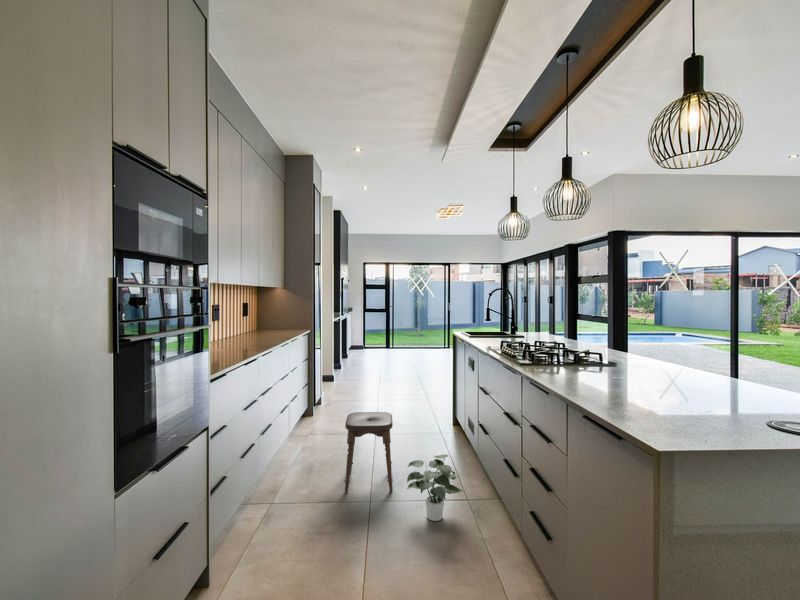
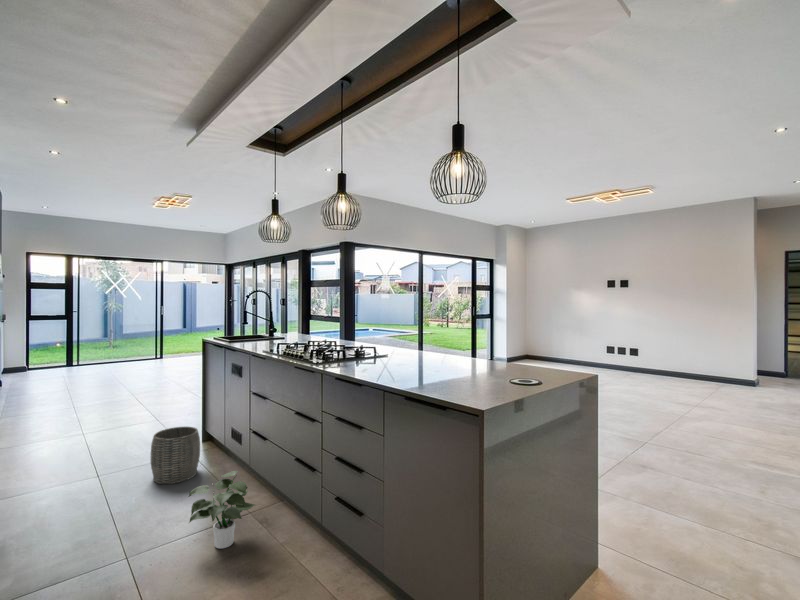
woven basket: none [404,407,441,454] -> present [151,427,200,484]
stool: present [345,412,393,493] -> none [78,441,157,559]

